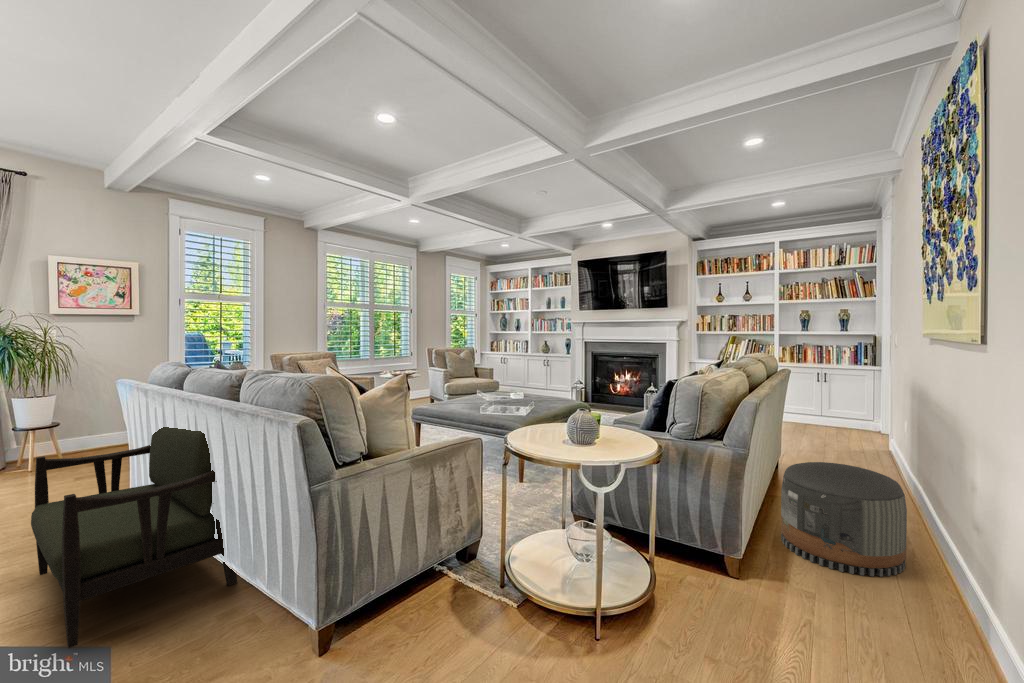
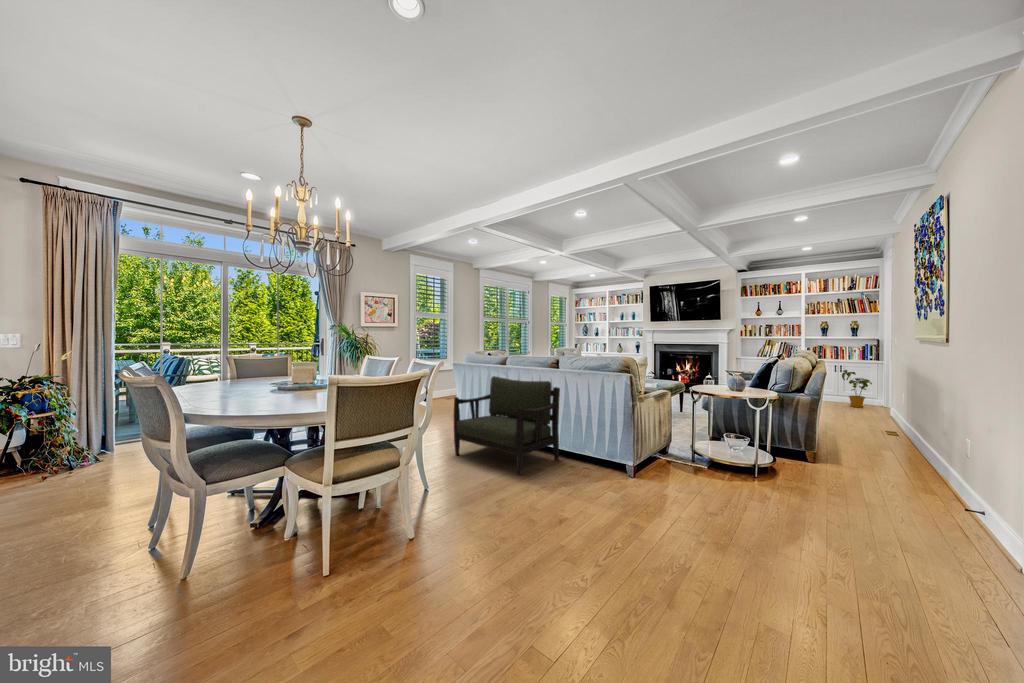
house plant: none [825,380,866,436] -> present [842,370,872,408]
pouf: present [781,462,907,577] -> none [833,409,908,464]

